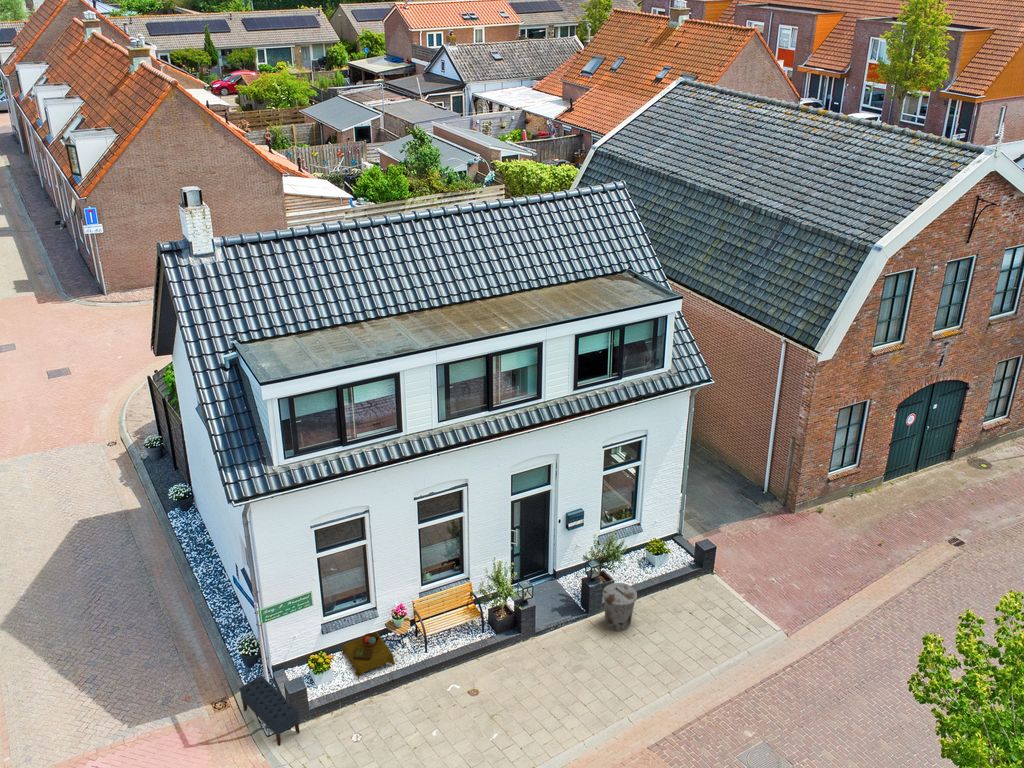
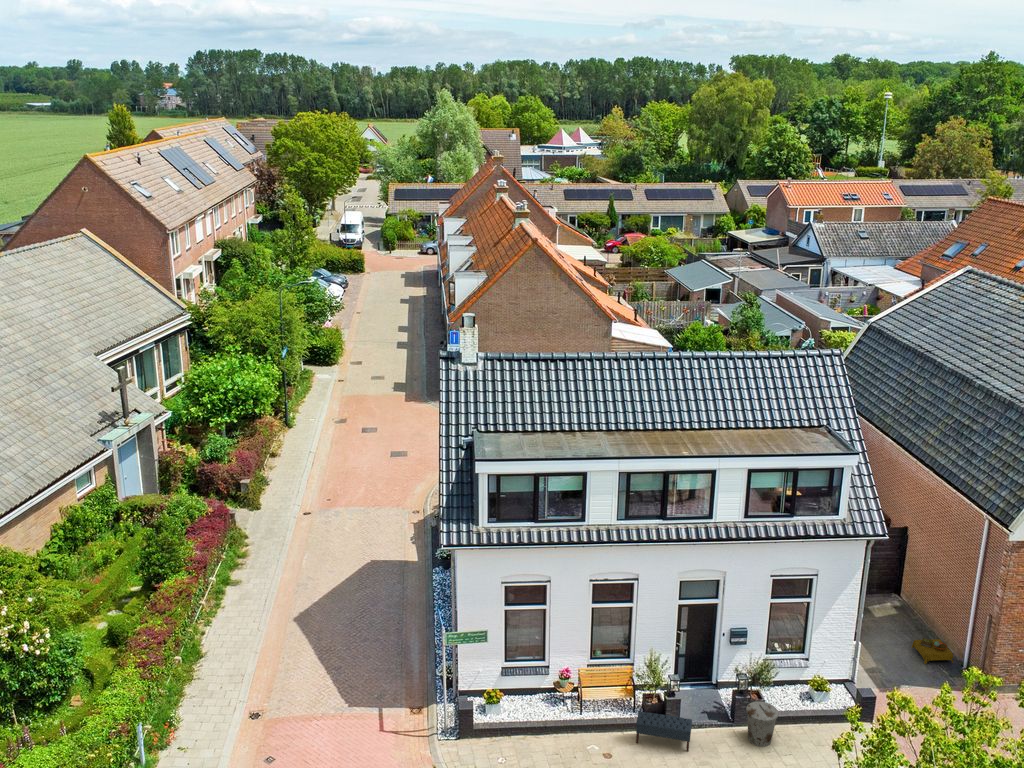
side table: present [342,632,395,679] -> present [912,638,953,664]
bench: present [239,676,300,746] -> present [636,711,692,751]

